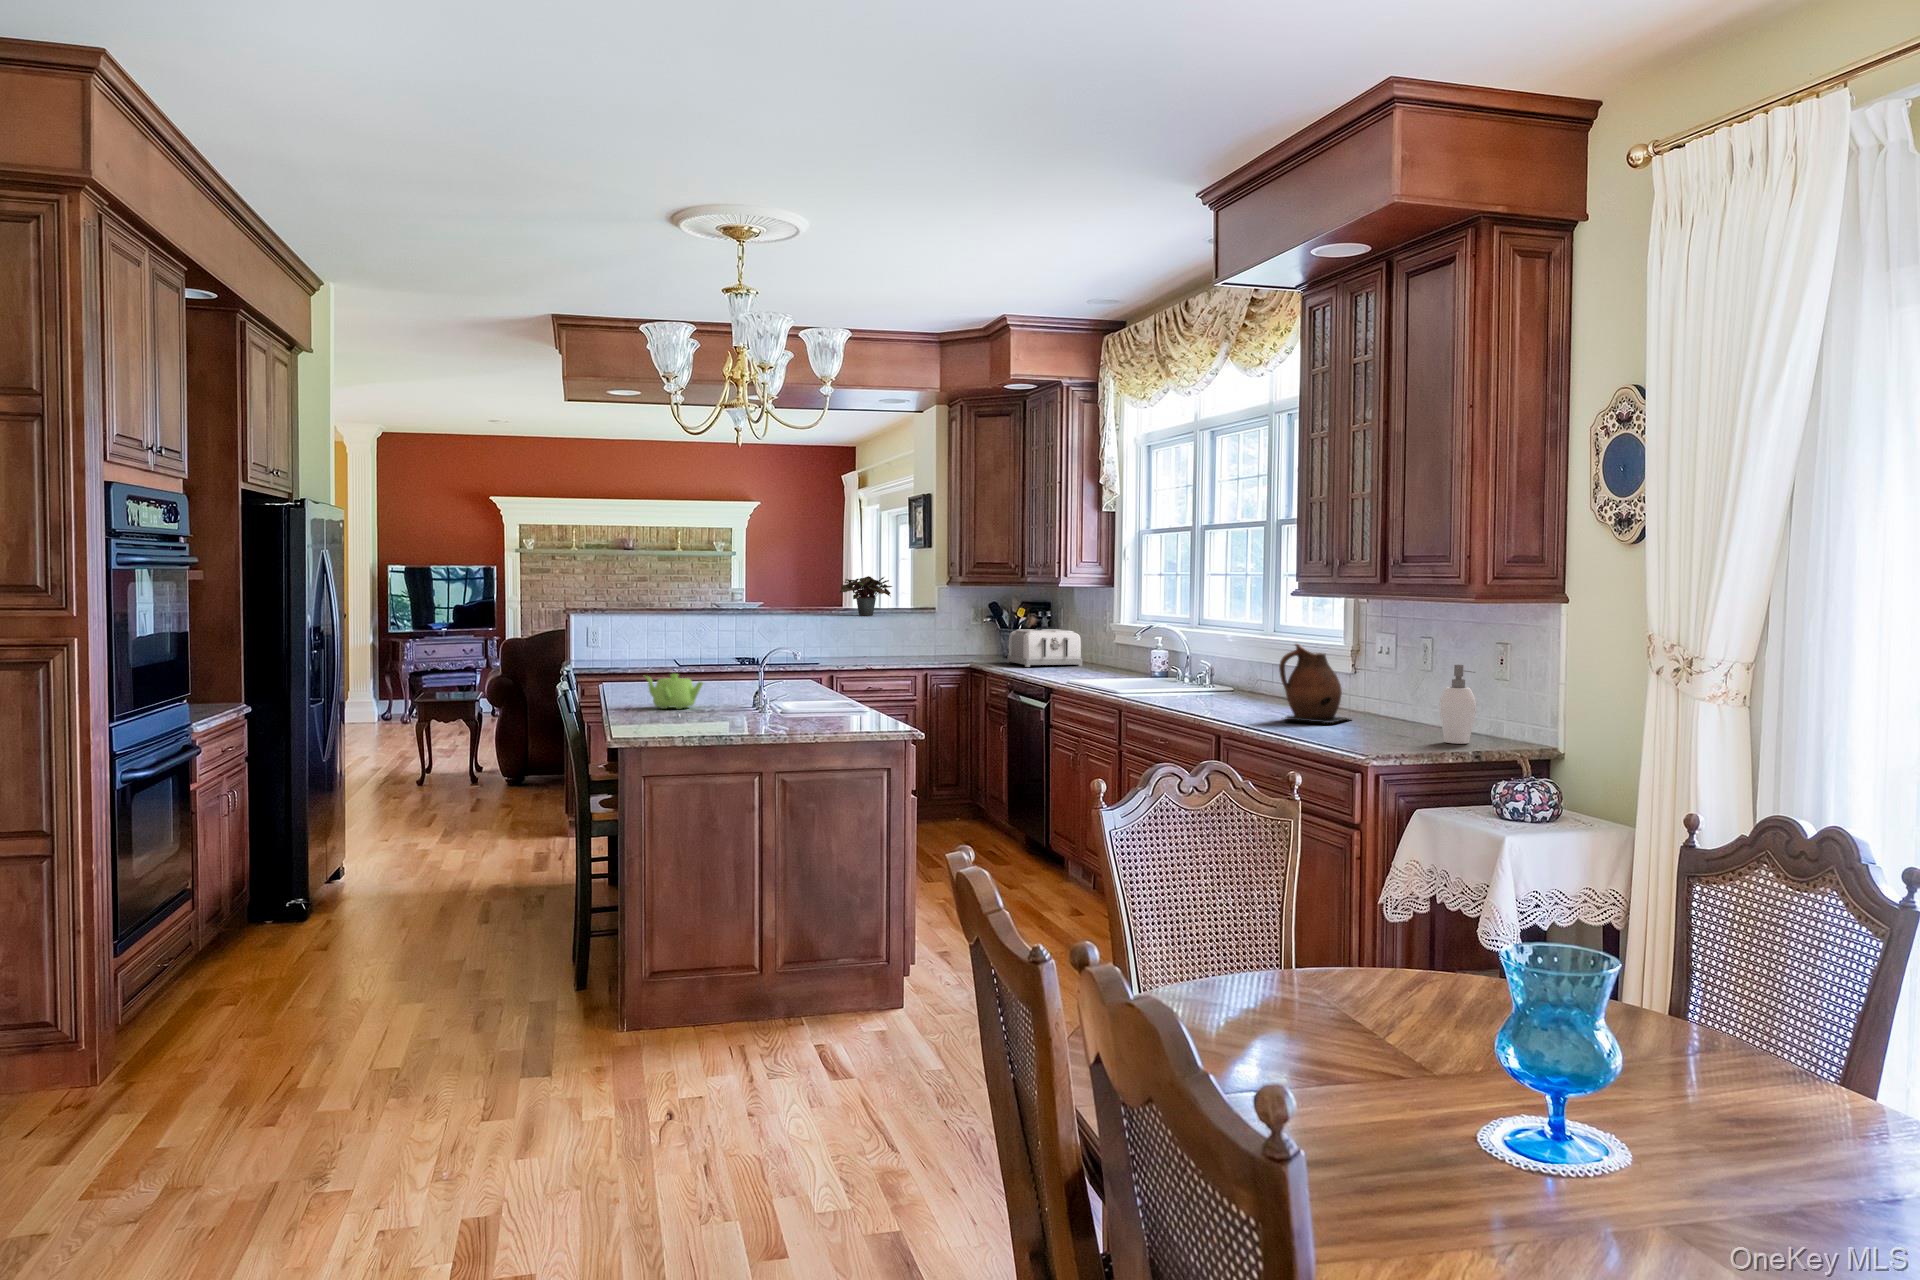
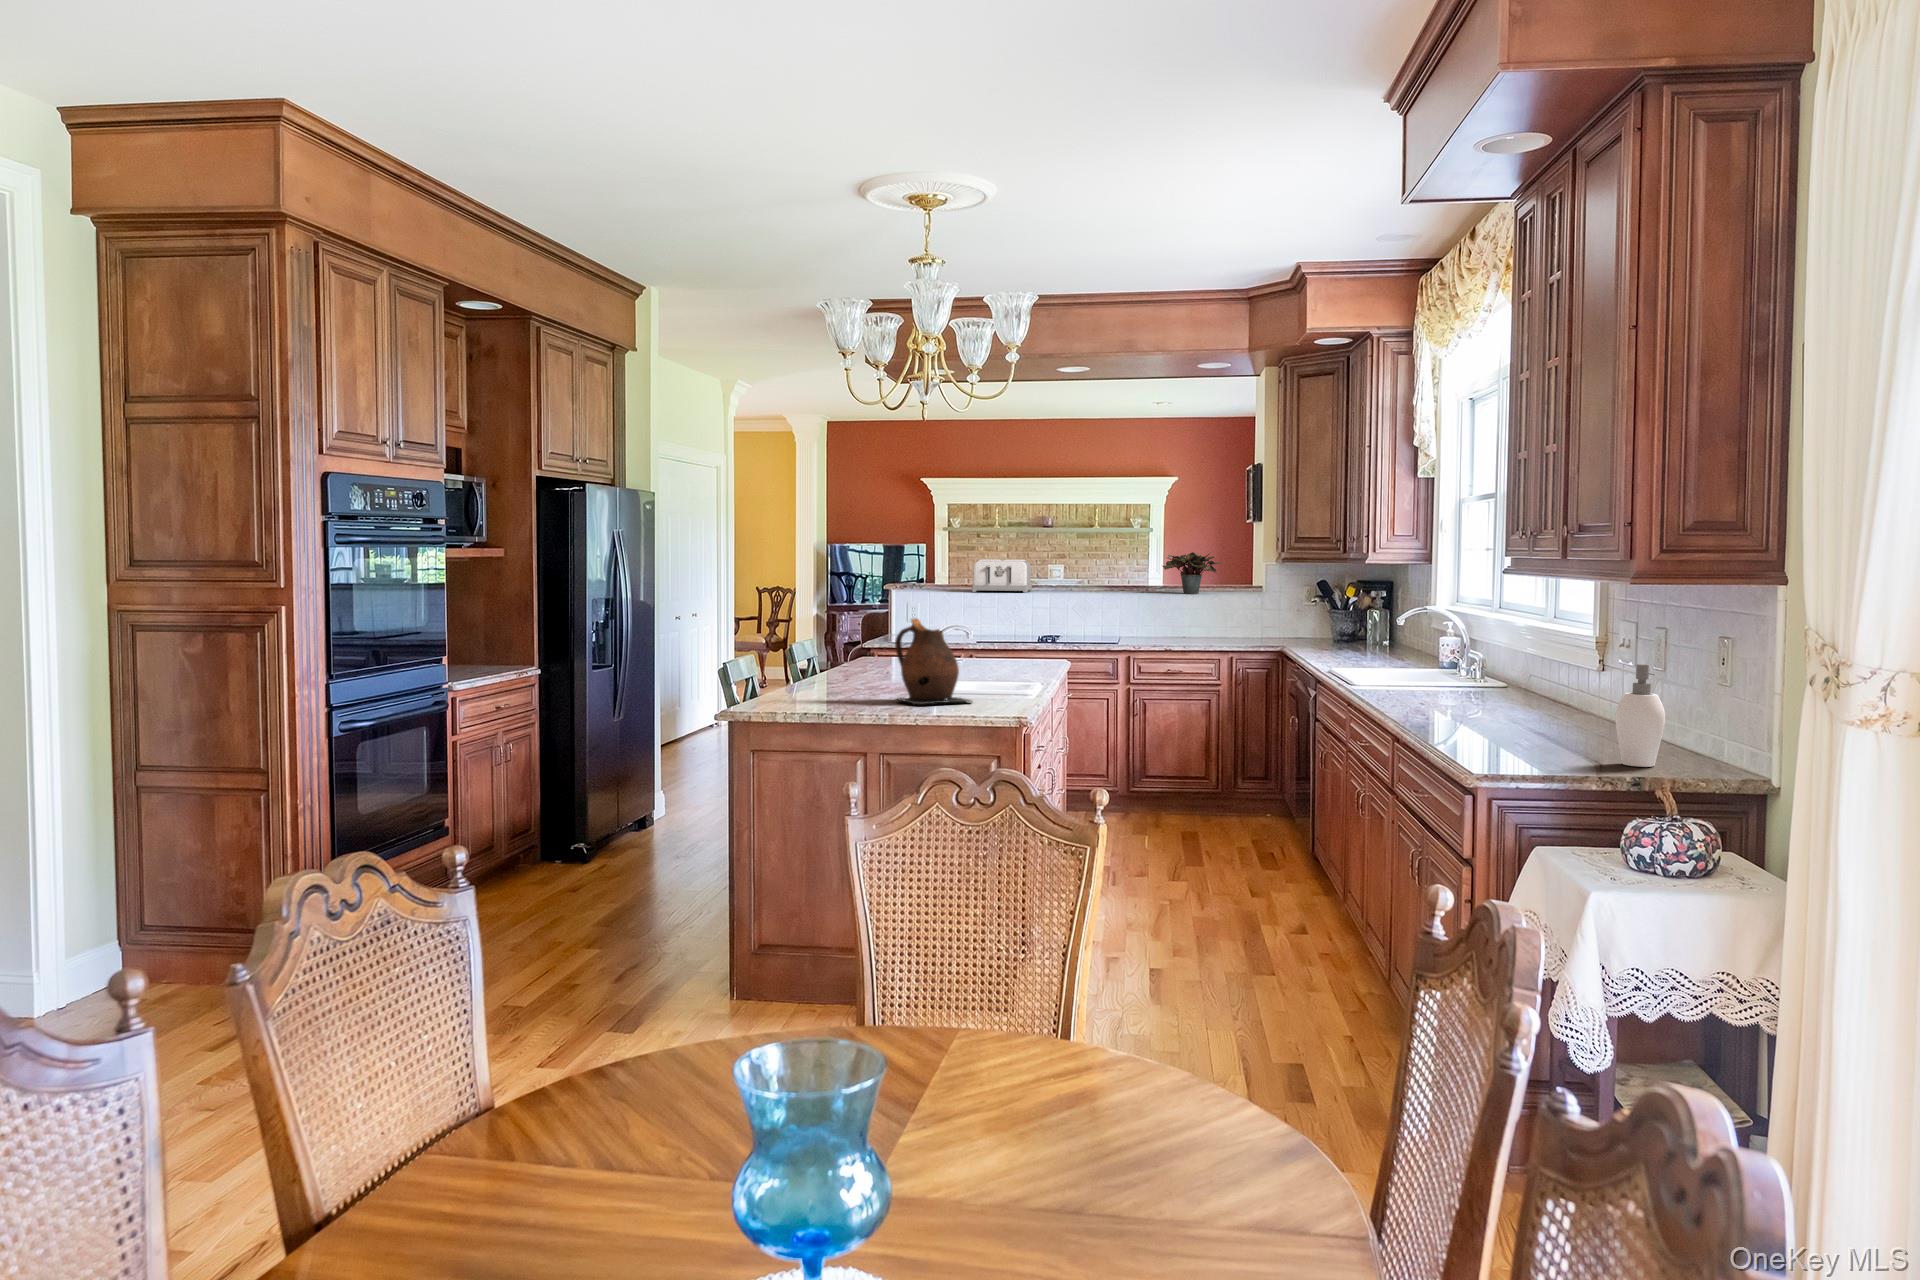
toaster: present [1007,629,1082,667] -> present [972,559,1032,593]
ceramic pitcher: present [1279,644,1350,723] -> present [895,618,972,704]
teapot: present [645,674,703,709] -> none [834,648,886,683]

